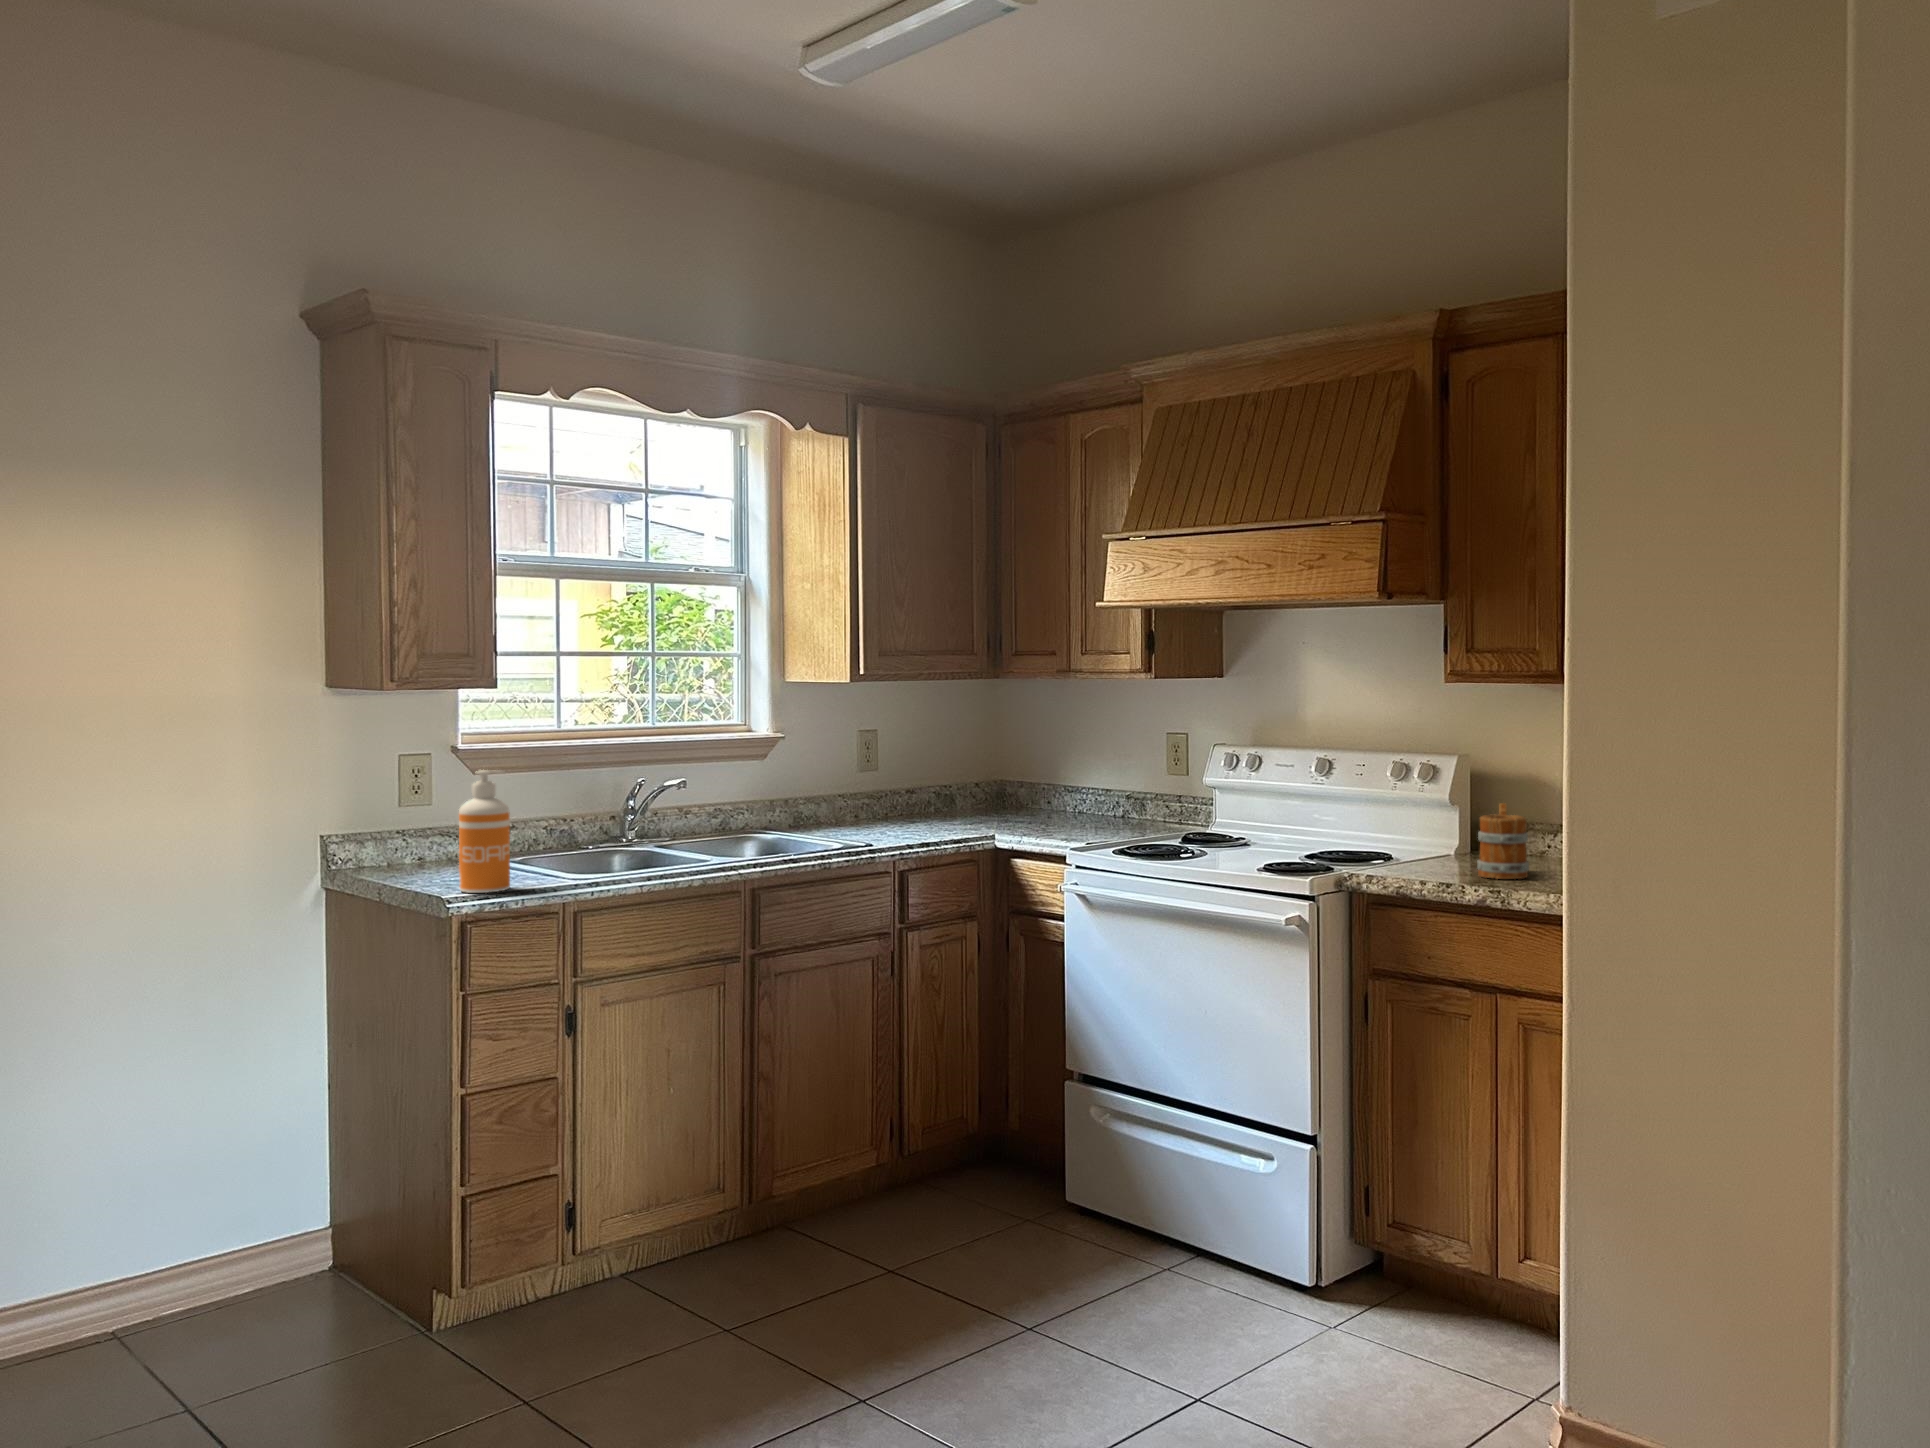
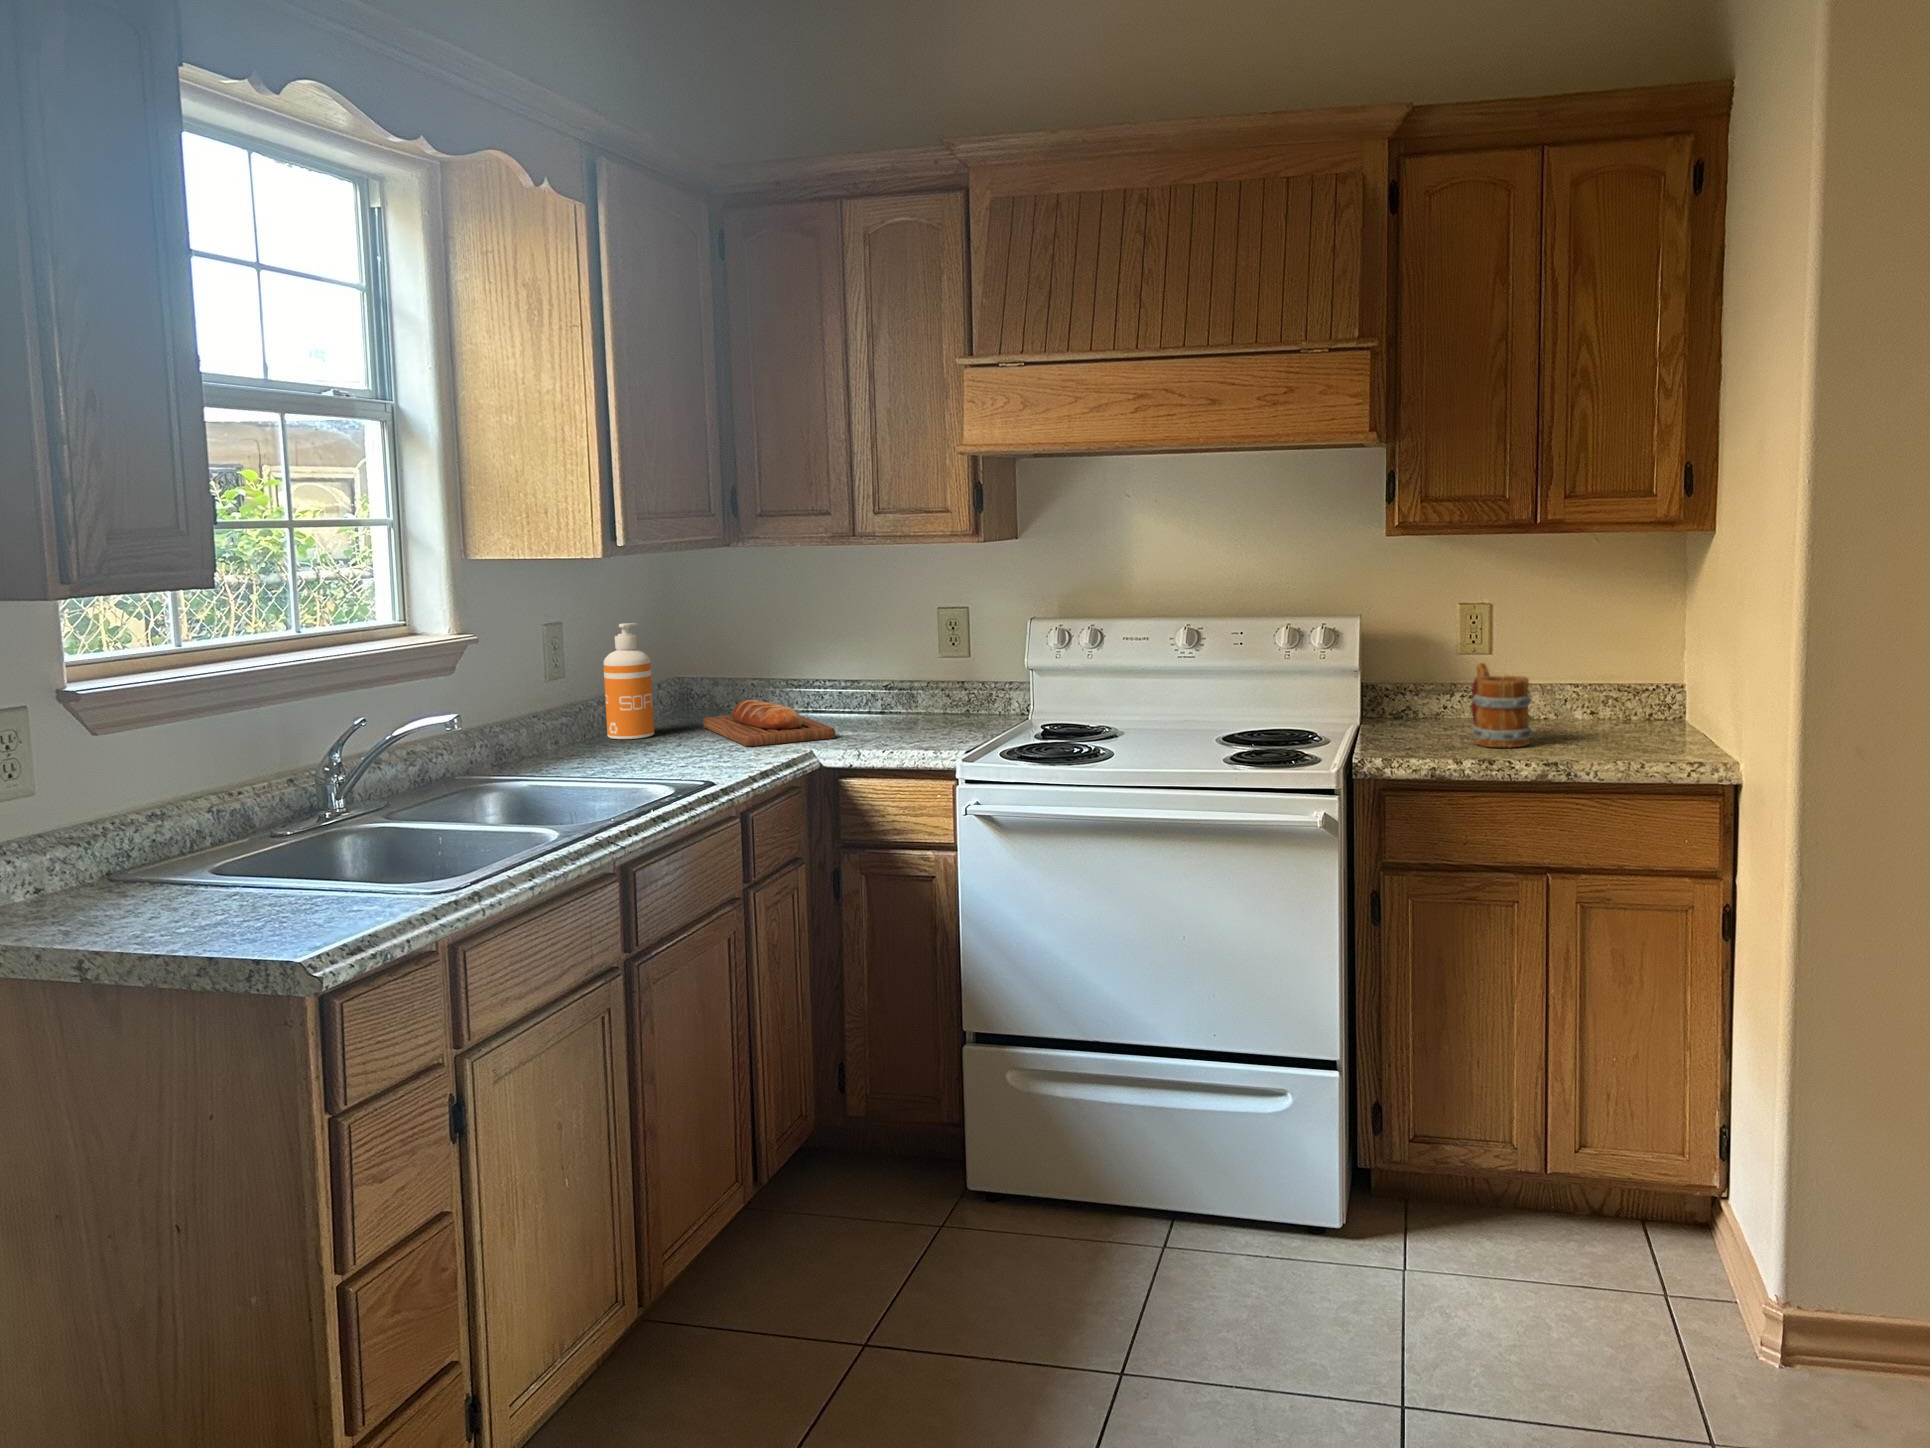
soap dispenser: present [459,770,510,893] -> present [603,623,654,739]
bread loaf: none [970,800,1049,832] -> present [703,700,835,746]

